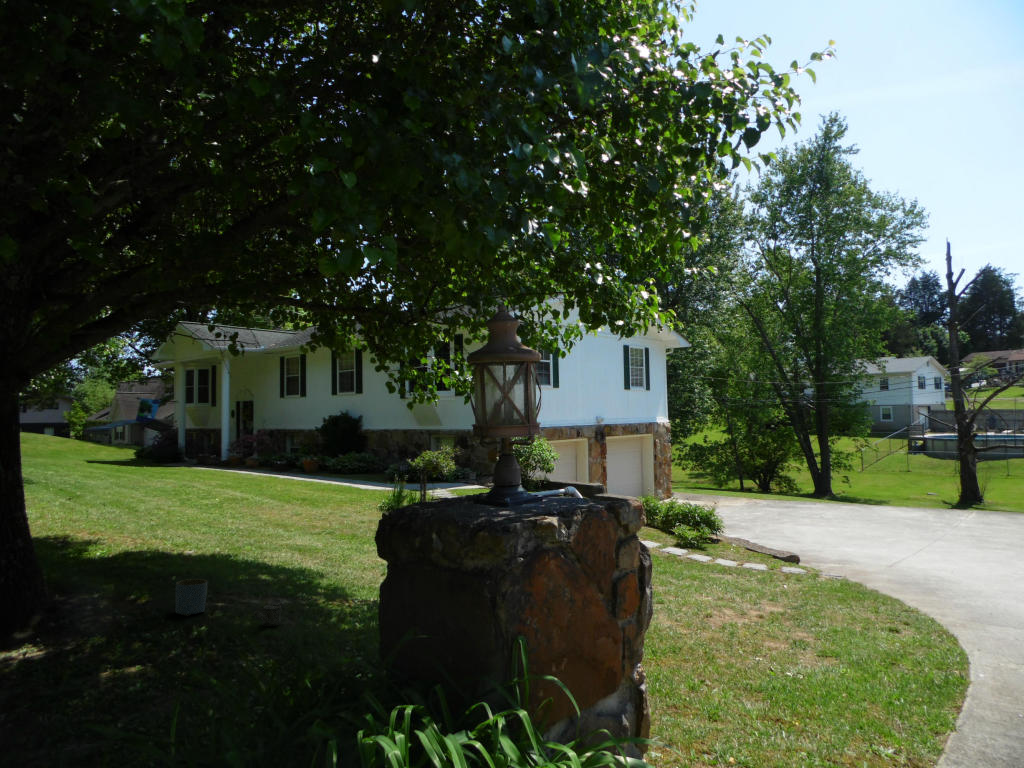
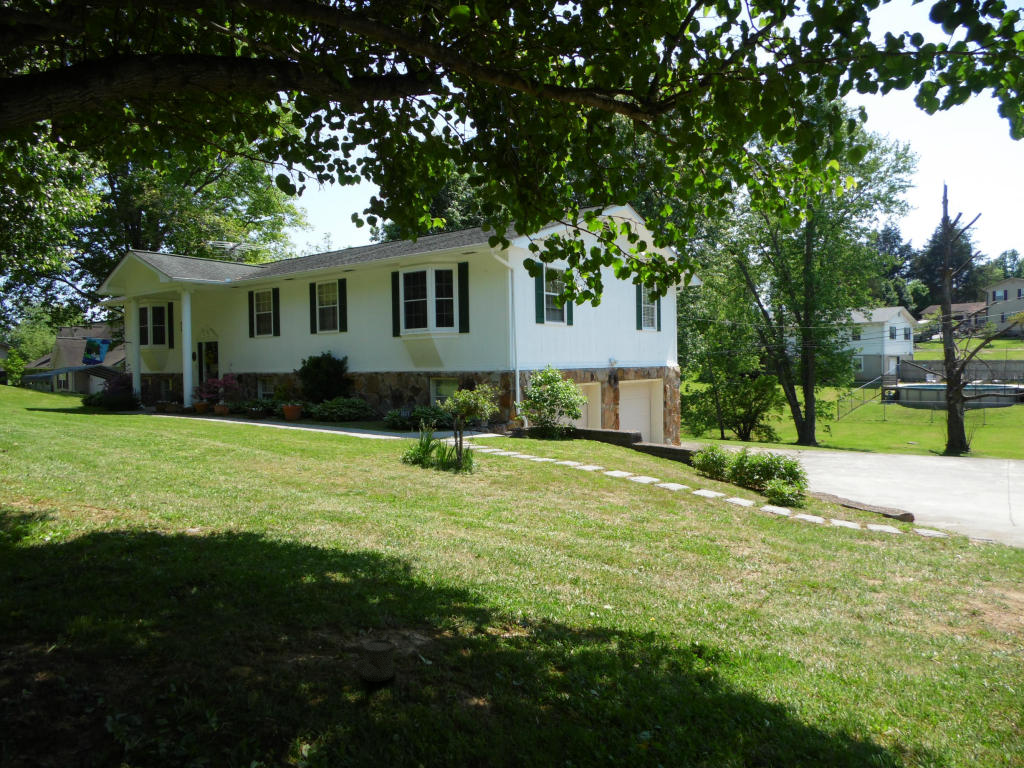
planter: present [175,579,208,616] -> none [196,592,252,661]

